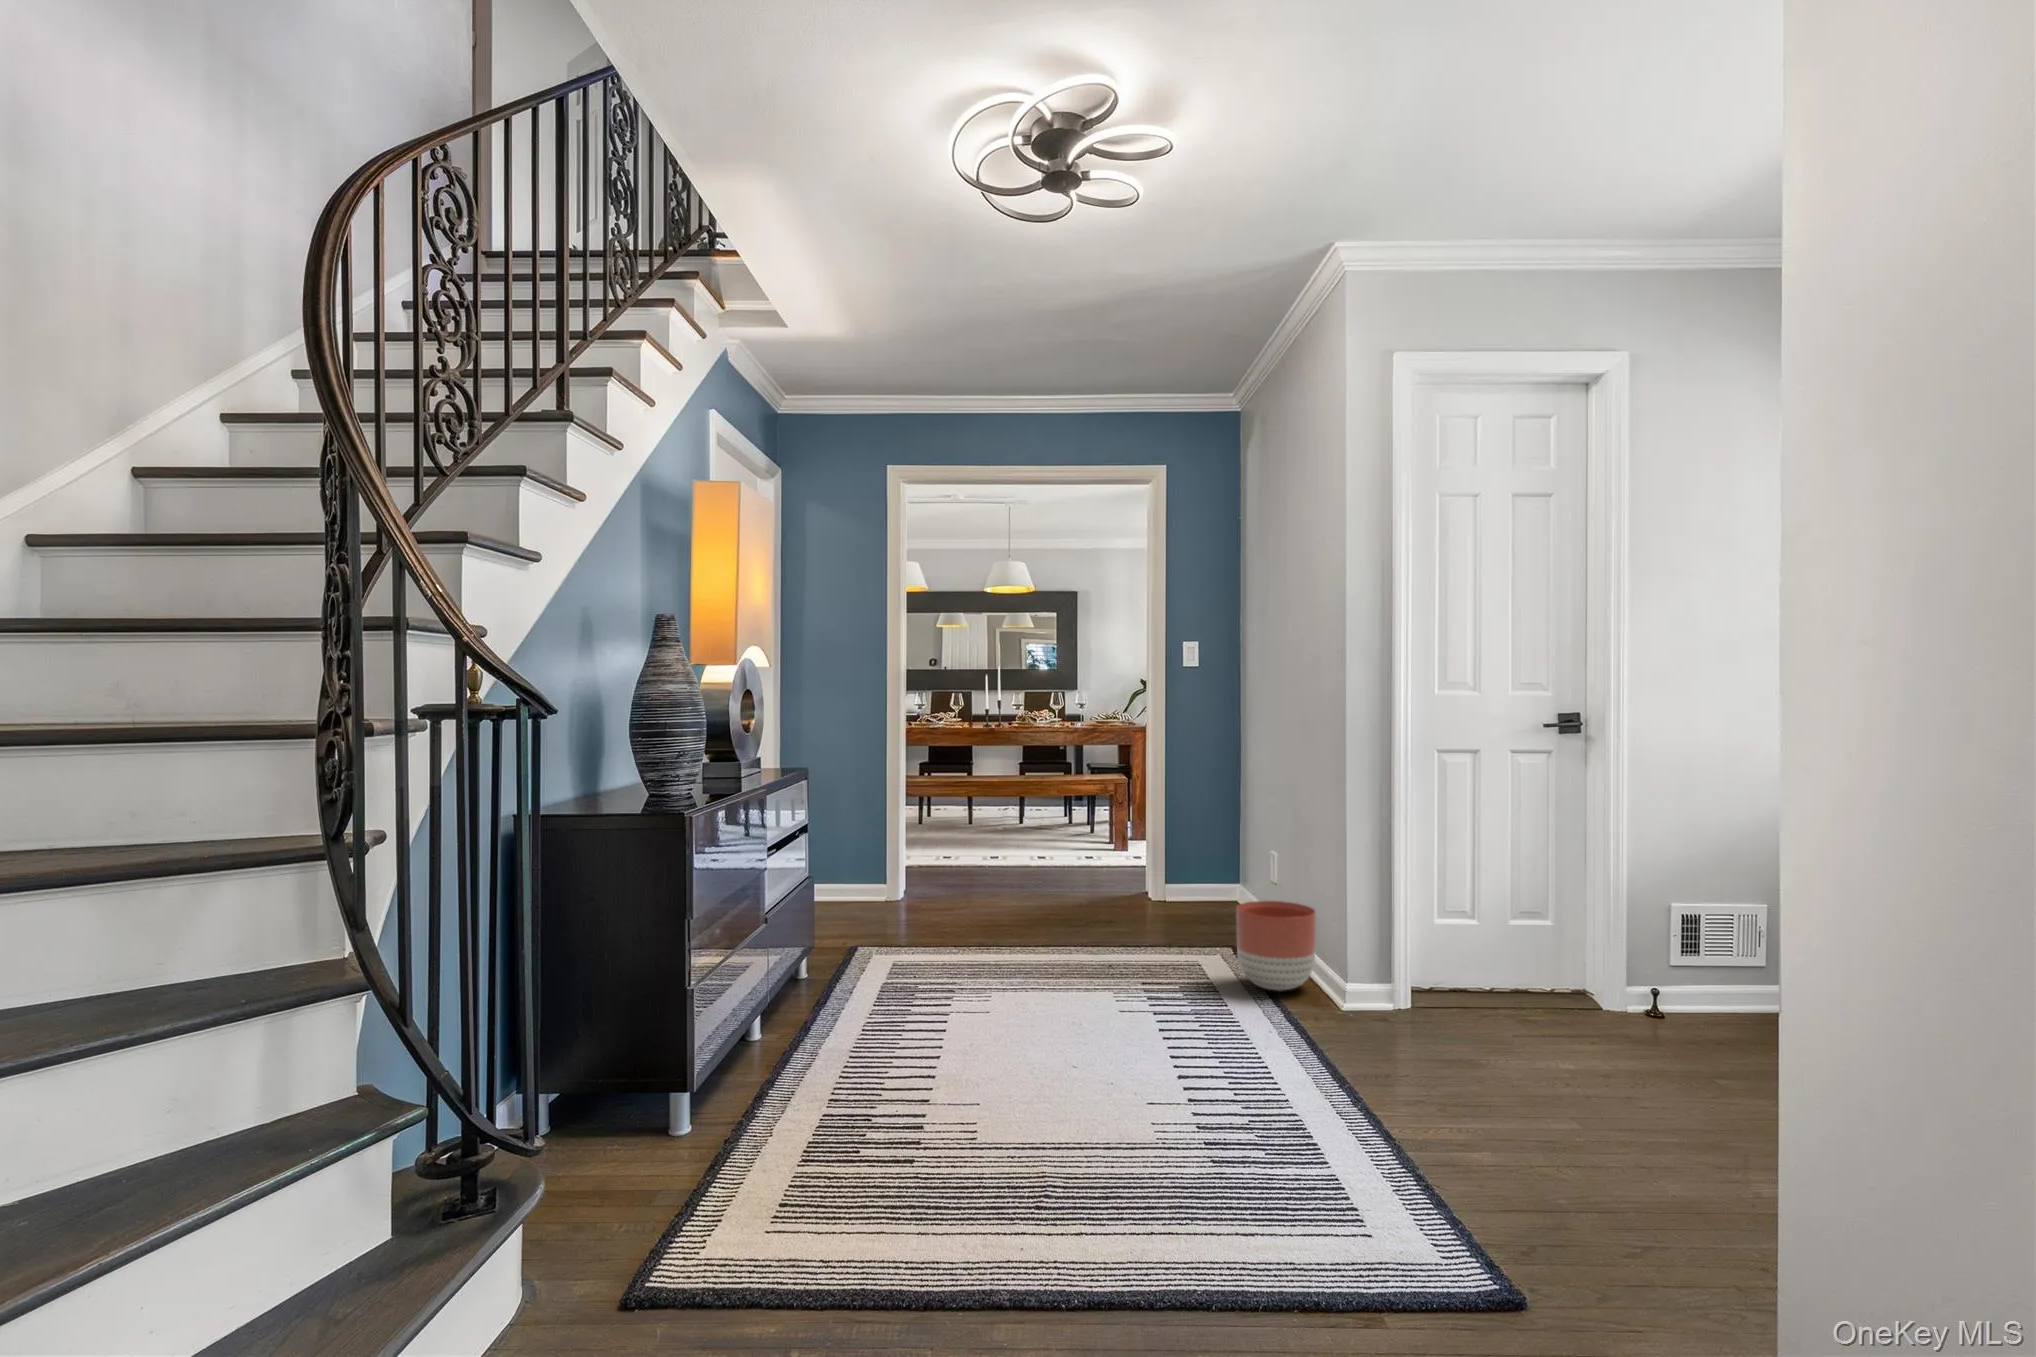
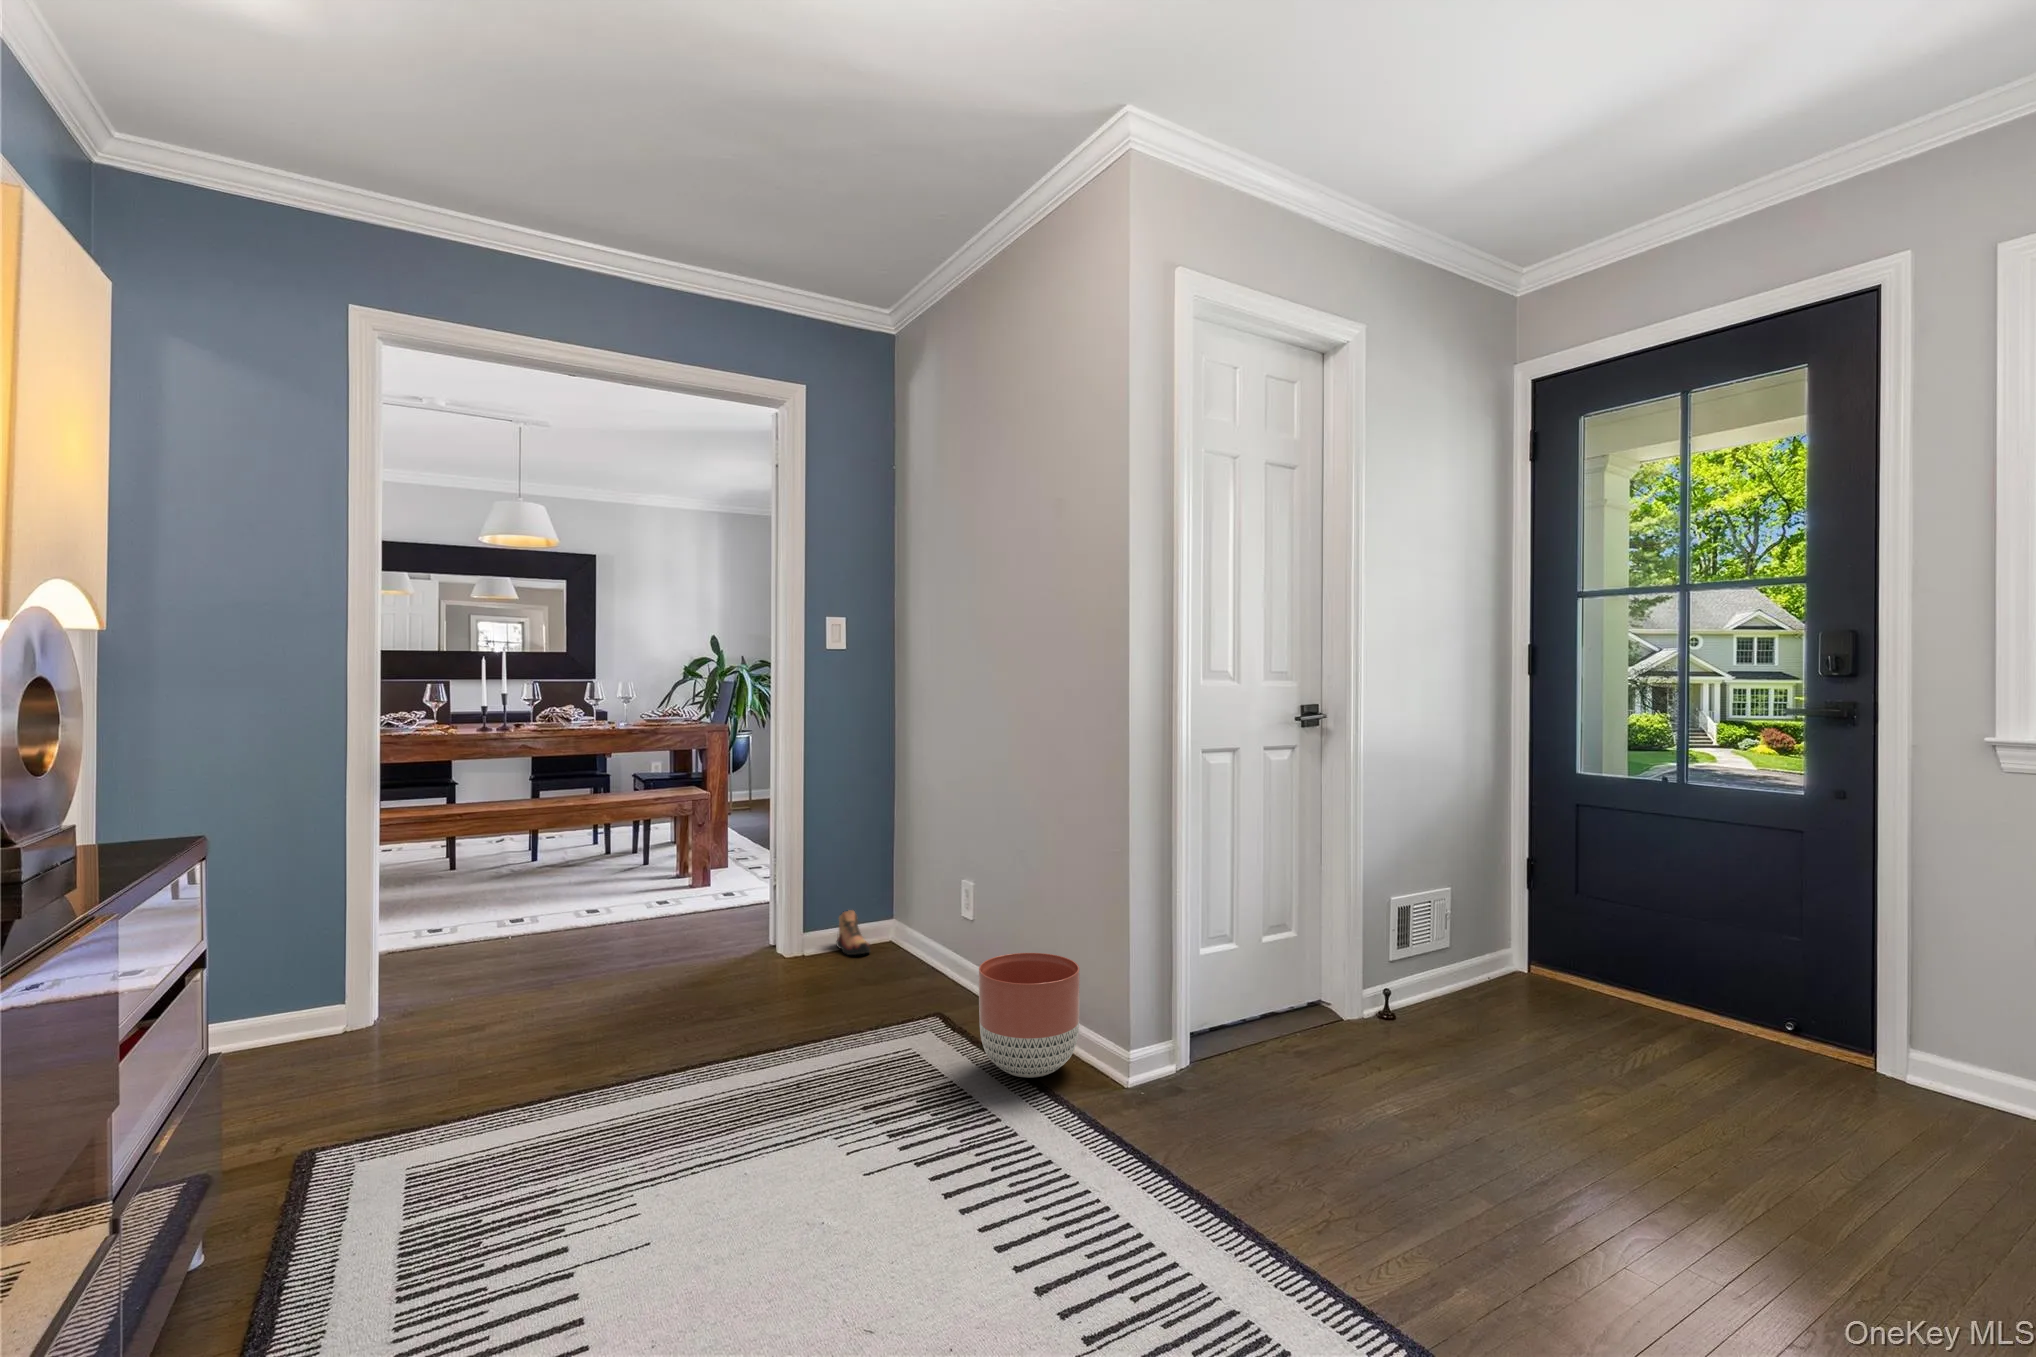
shoe: none [1197,872,1220,908] -> present [836,910,870,955]

